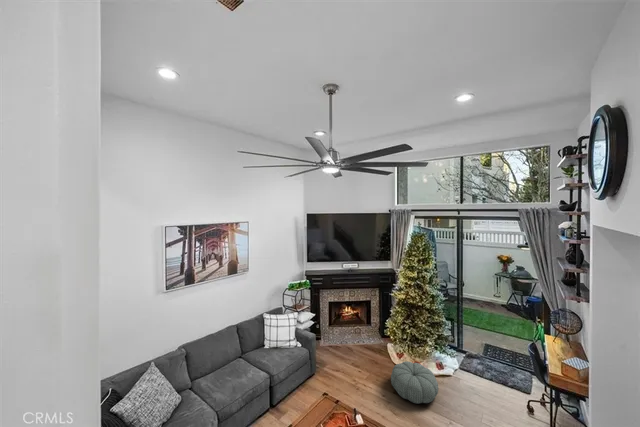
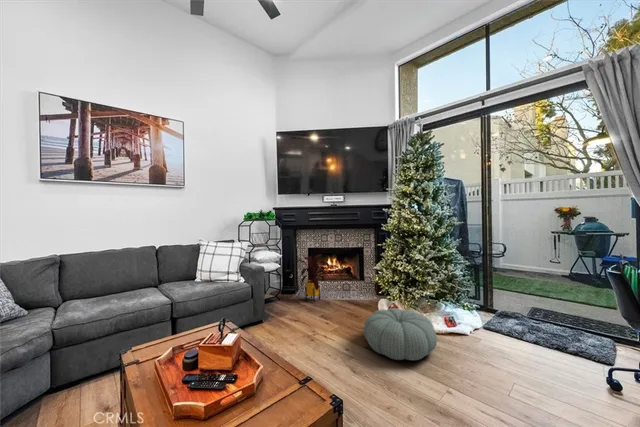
house plant: none [324,309,354,349] -> present [296,254,330,302]

